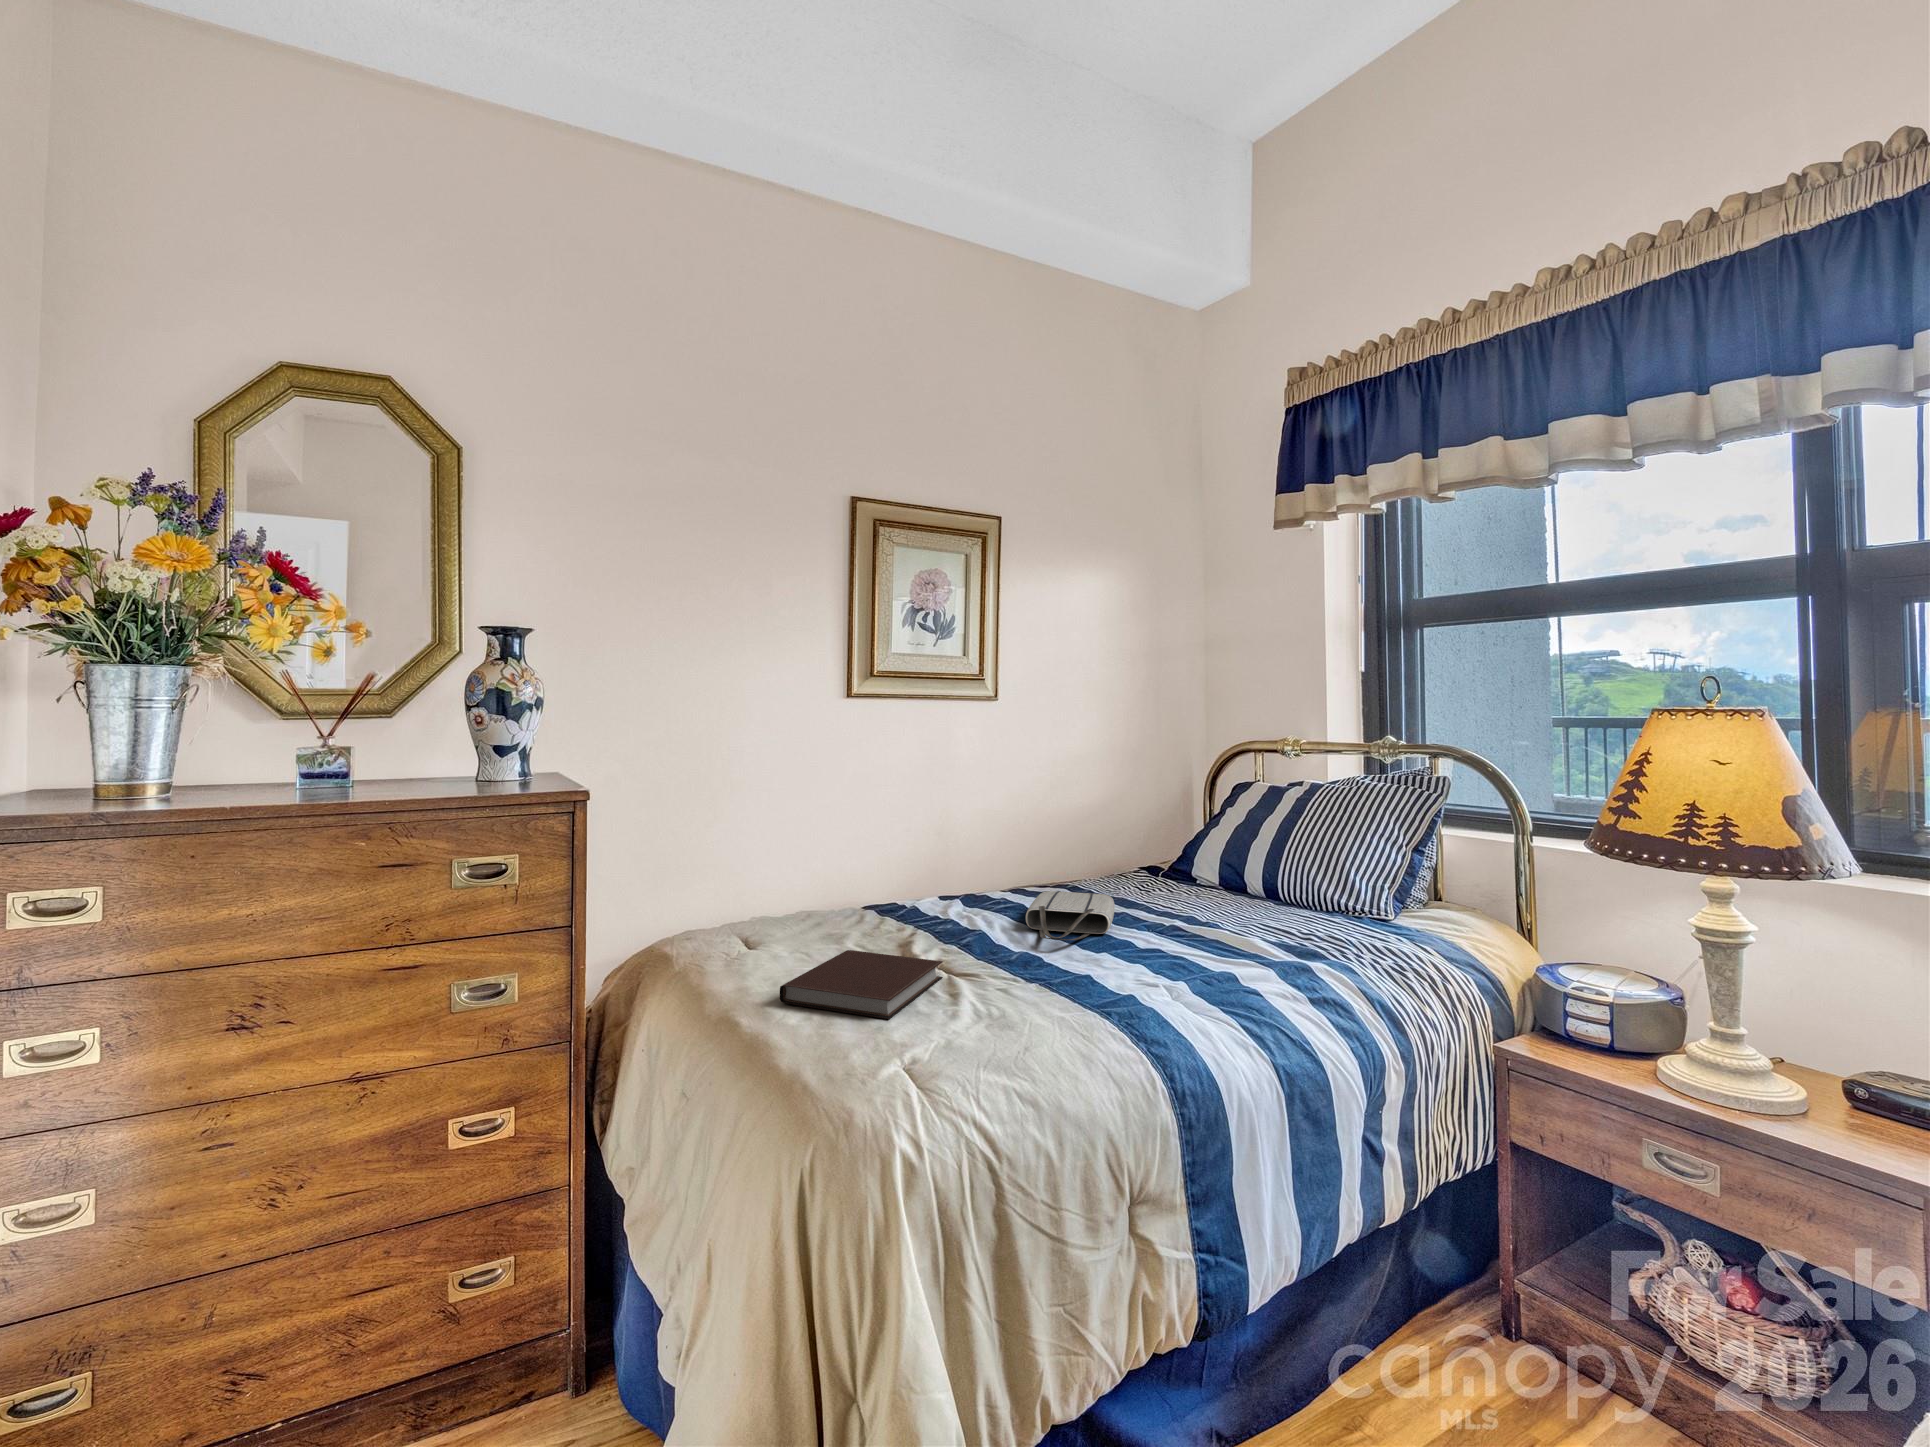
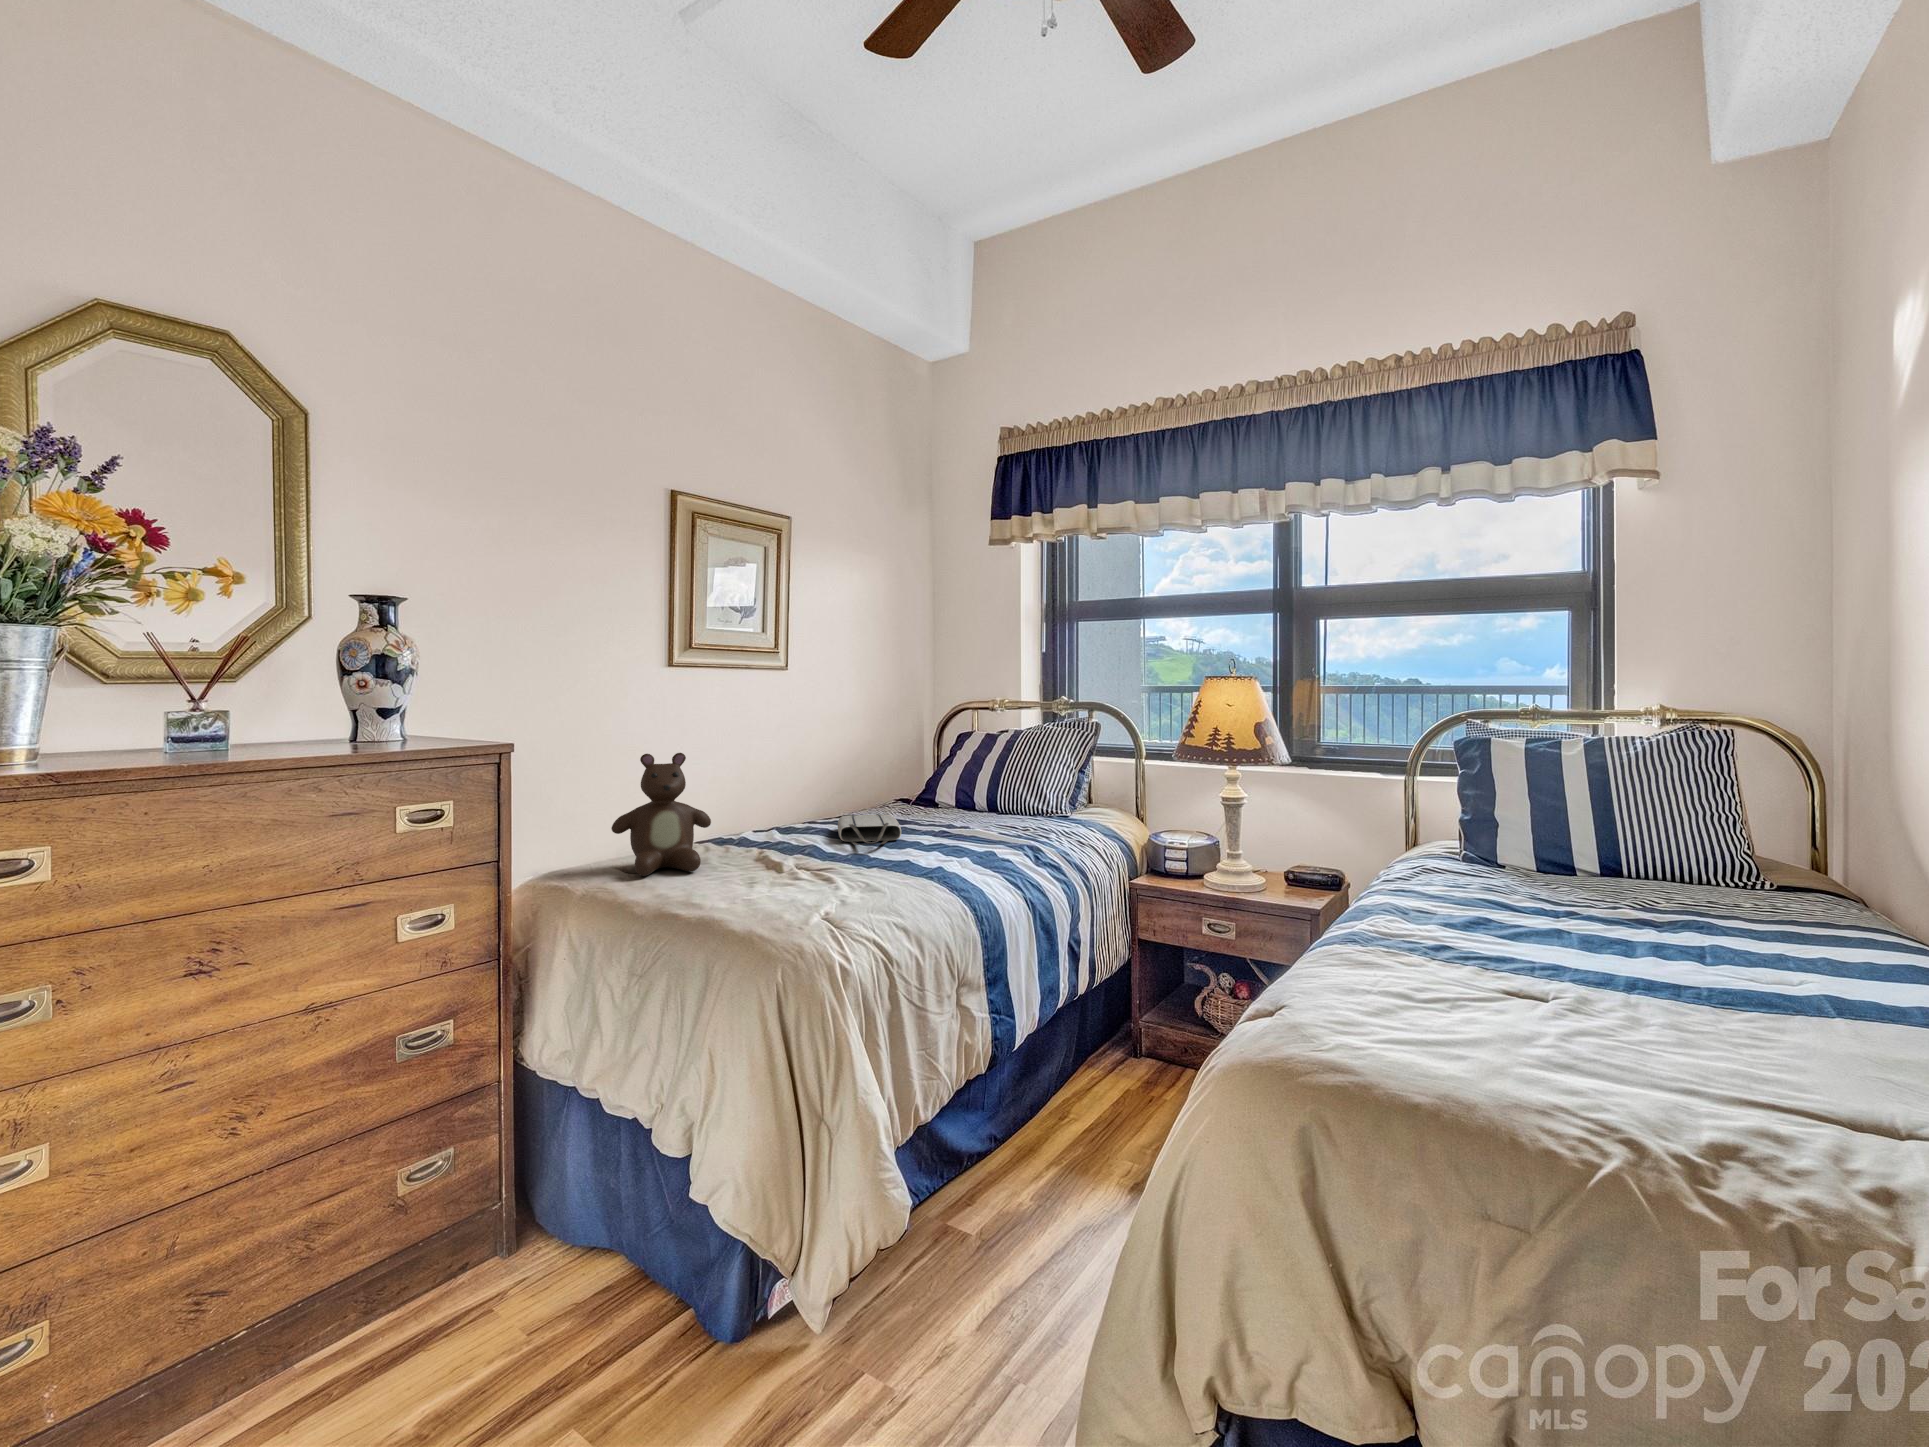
teddy bear: none [739,802,853,953] -> present [611,753,711,876]
notebook: present [780,950,943,1019] -> none [698,863,805,901]

